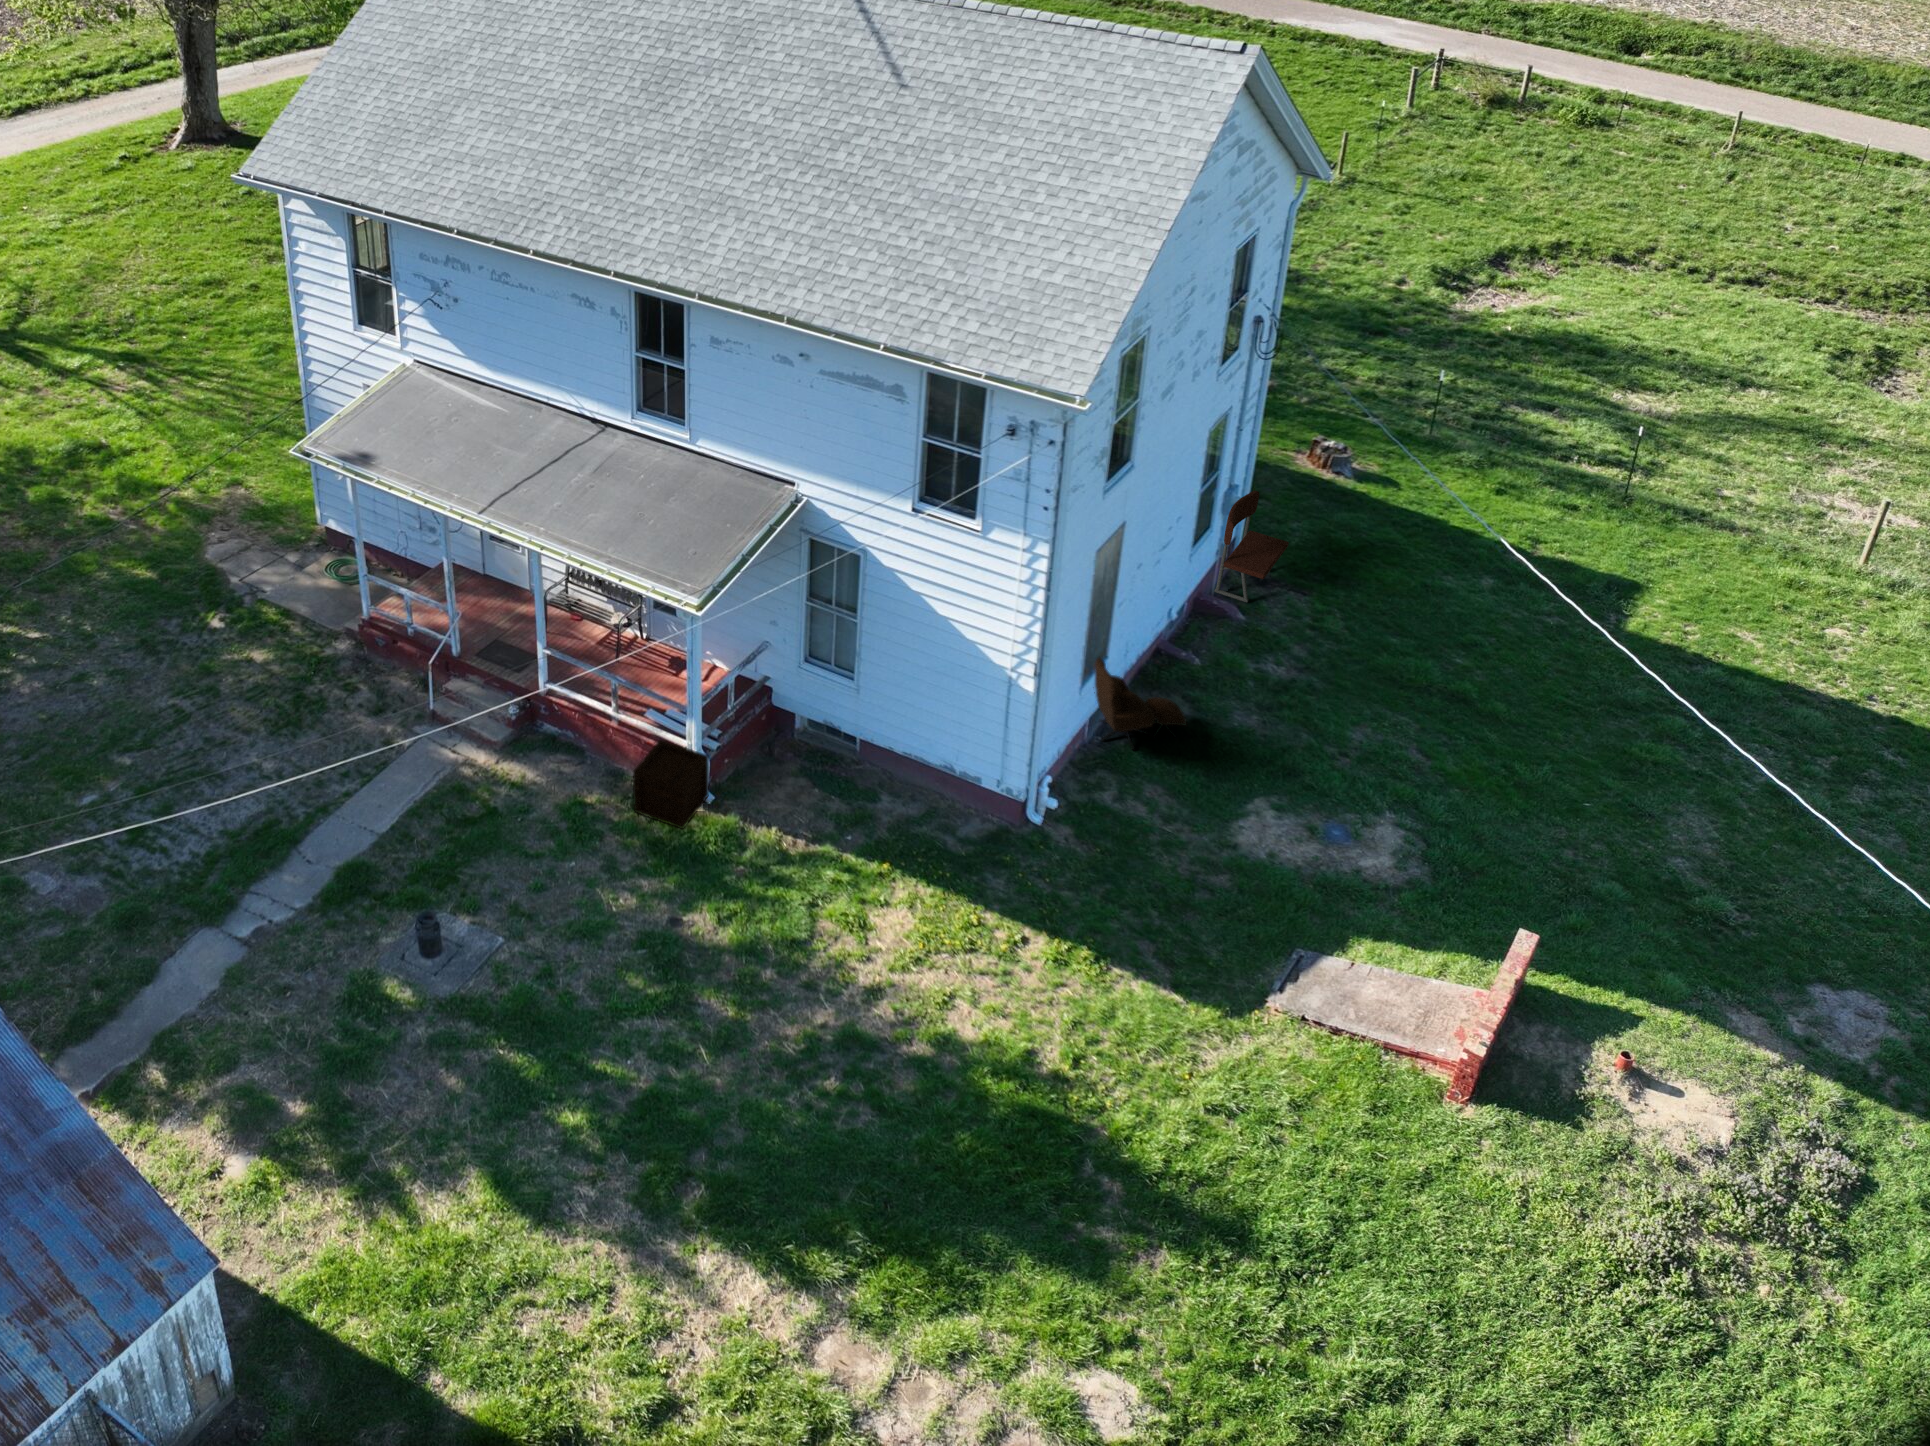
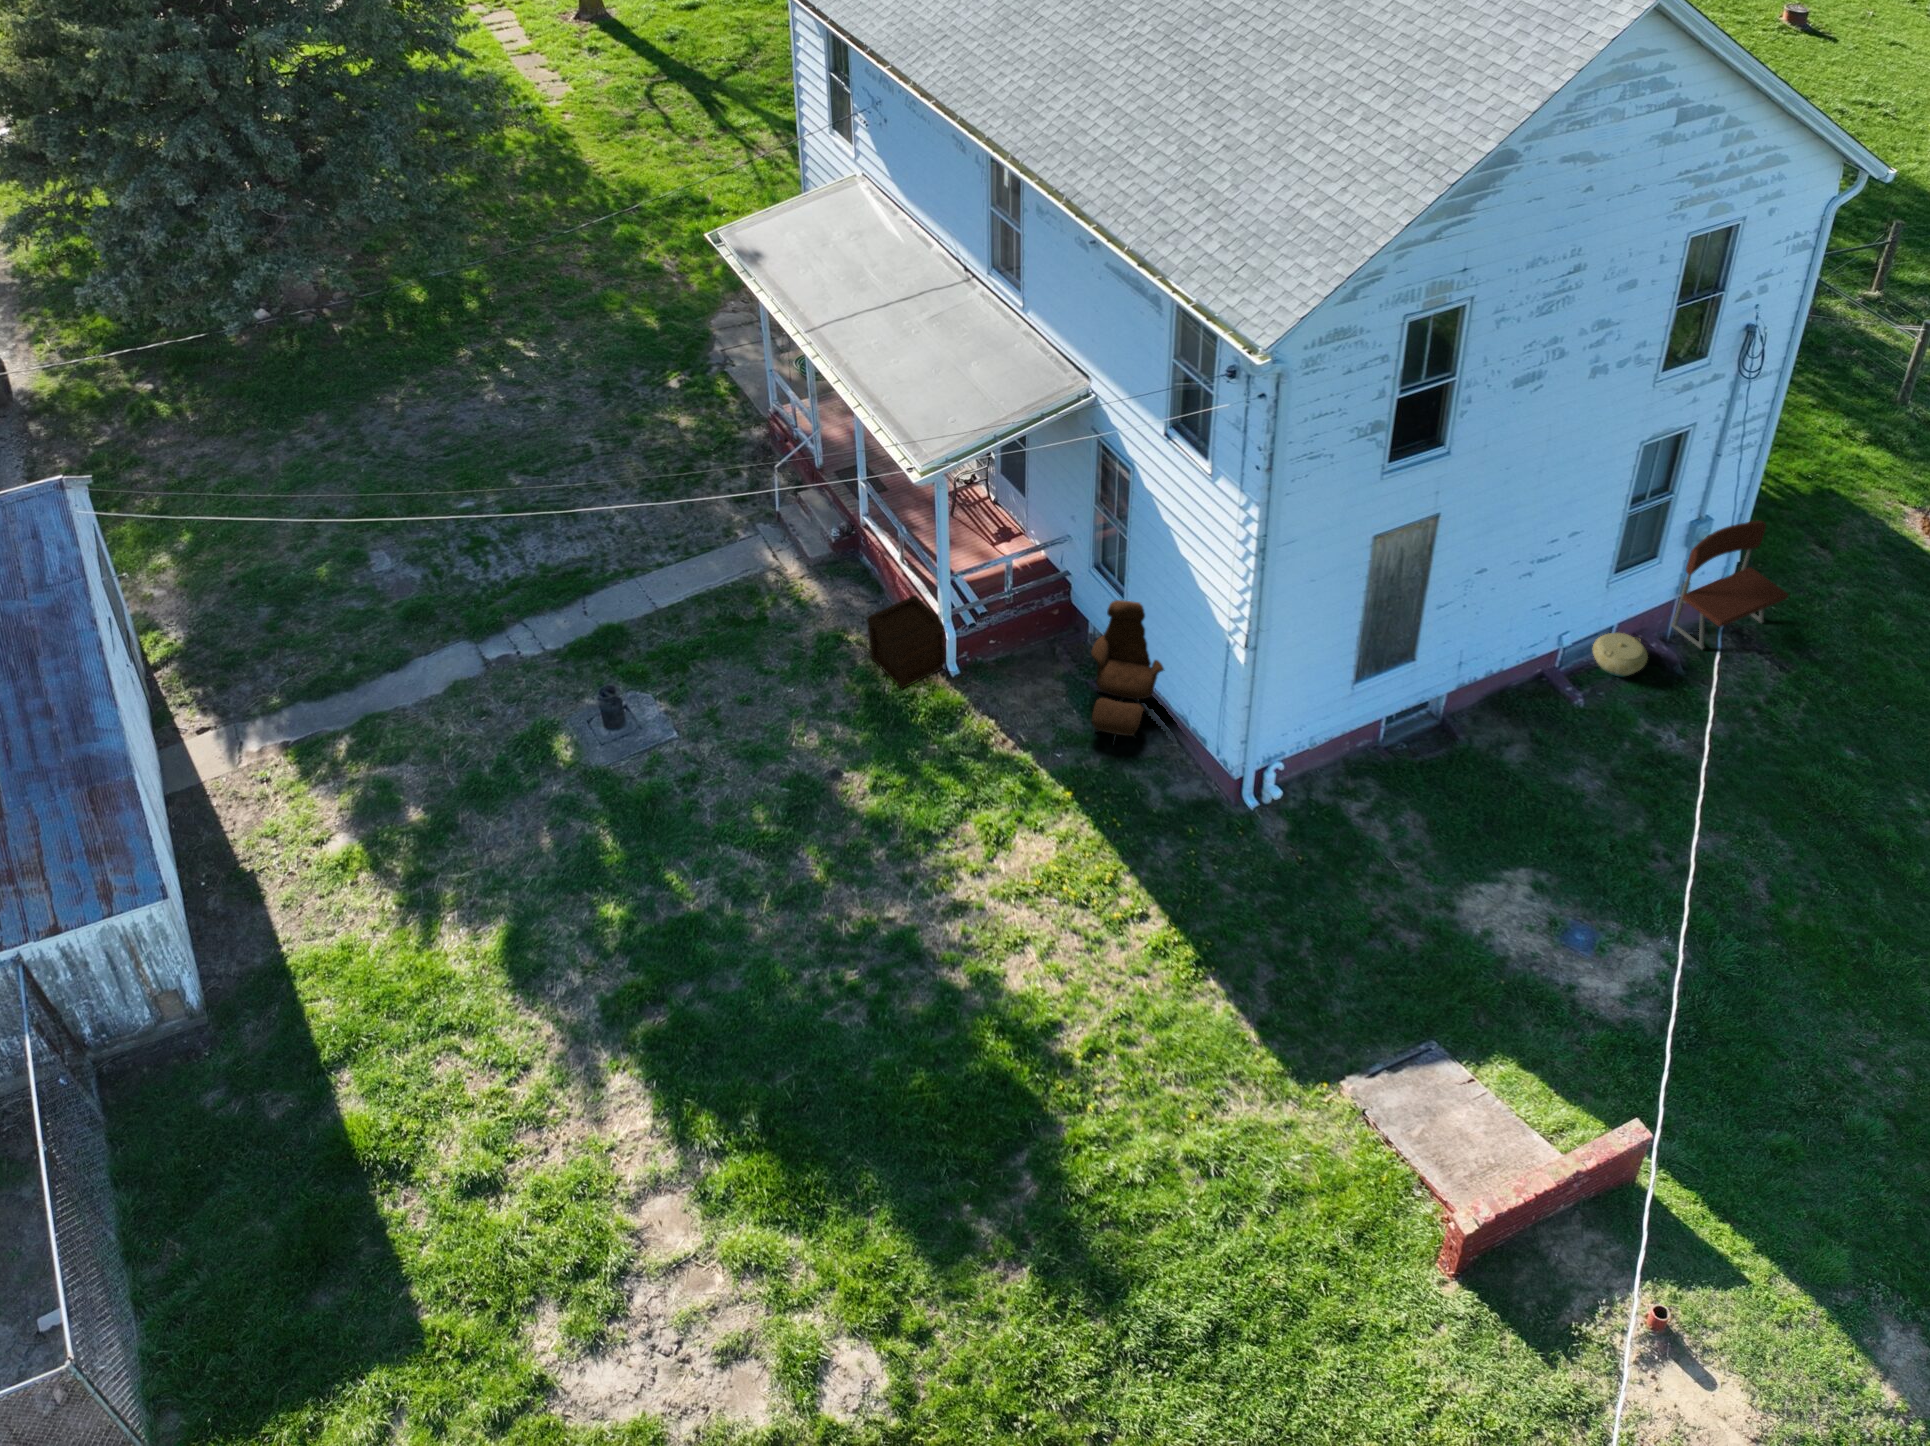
basket: none [1181,604,1226,639] -> present [1593,633,1648,676]
lounge chair: present [1094,657,1187,750] -> present [1091,600,1164,745]

